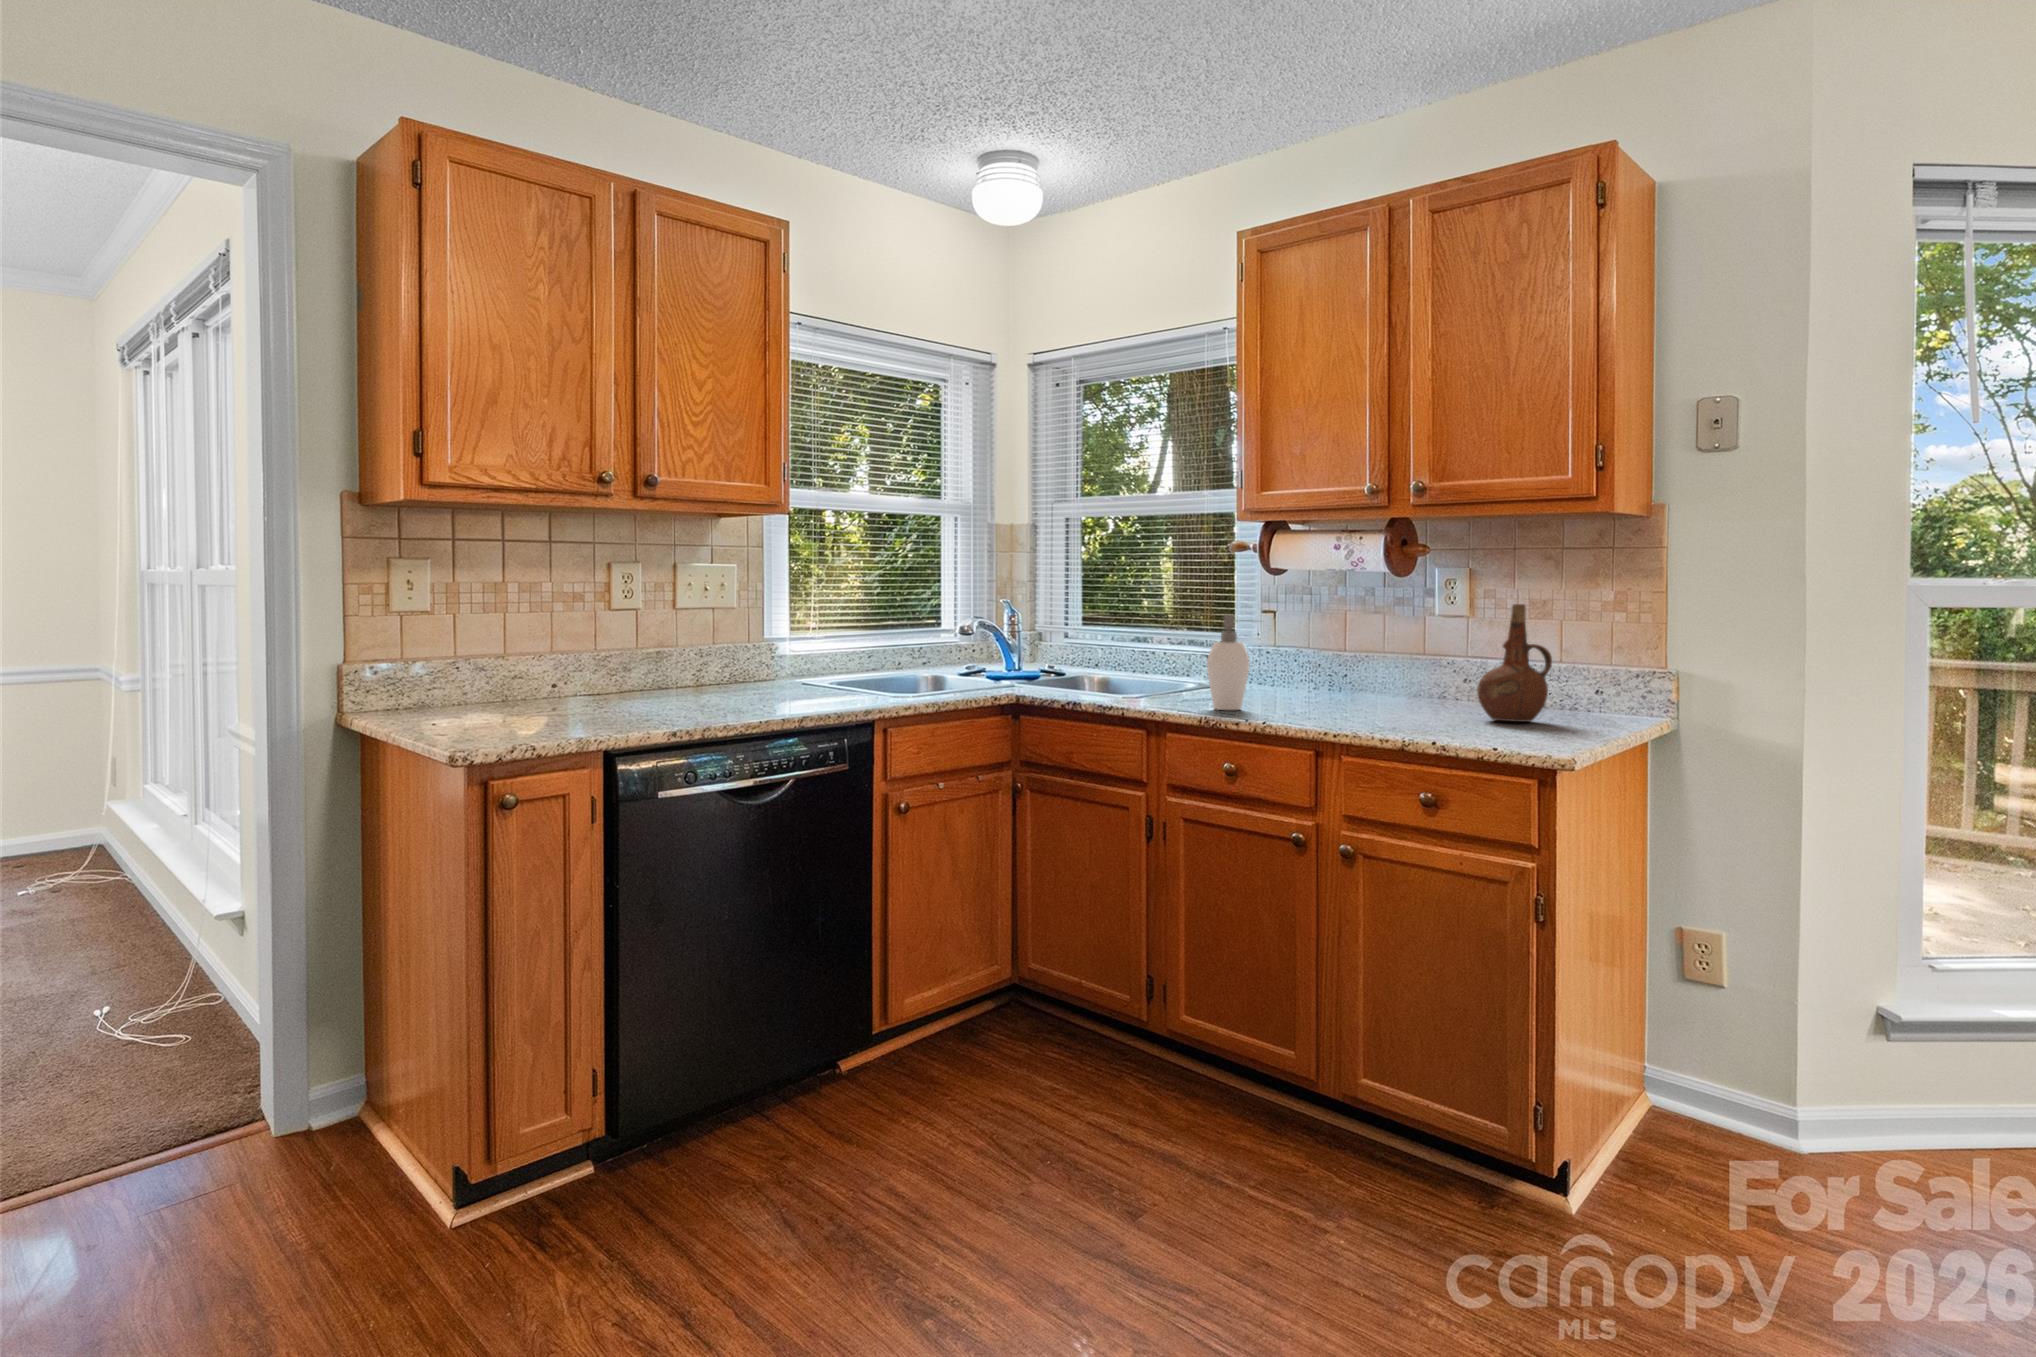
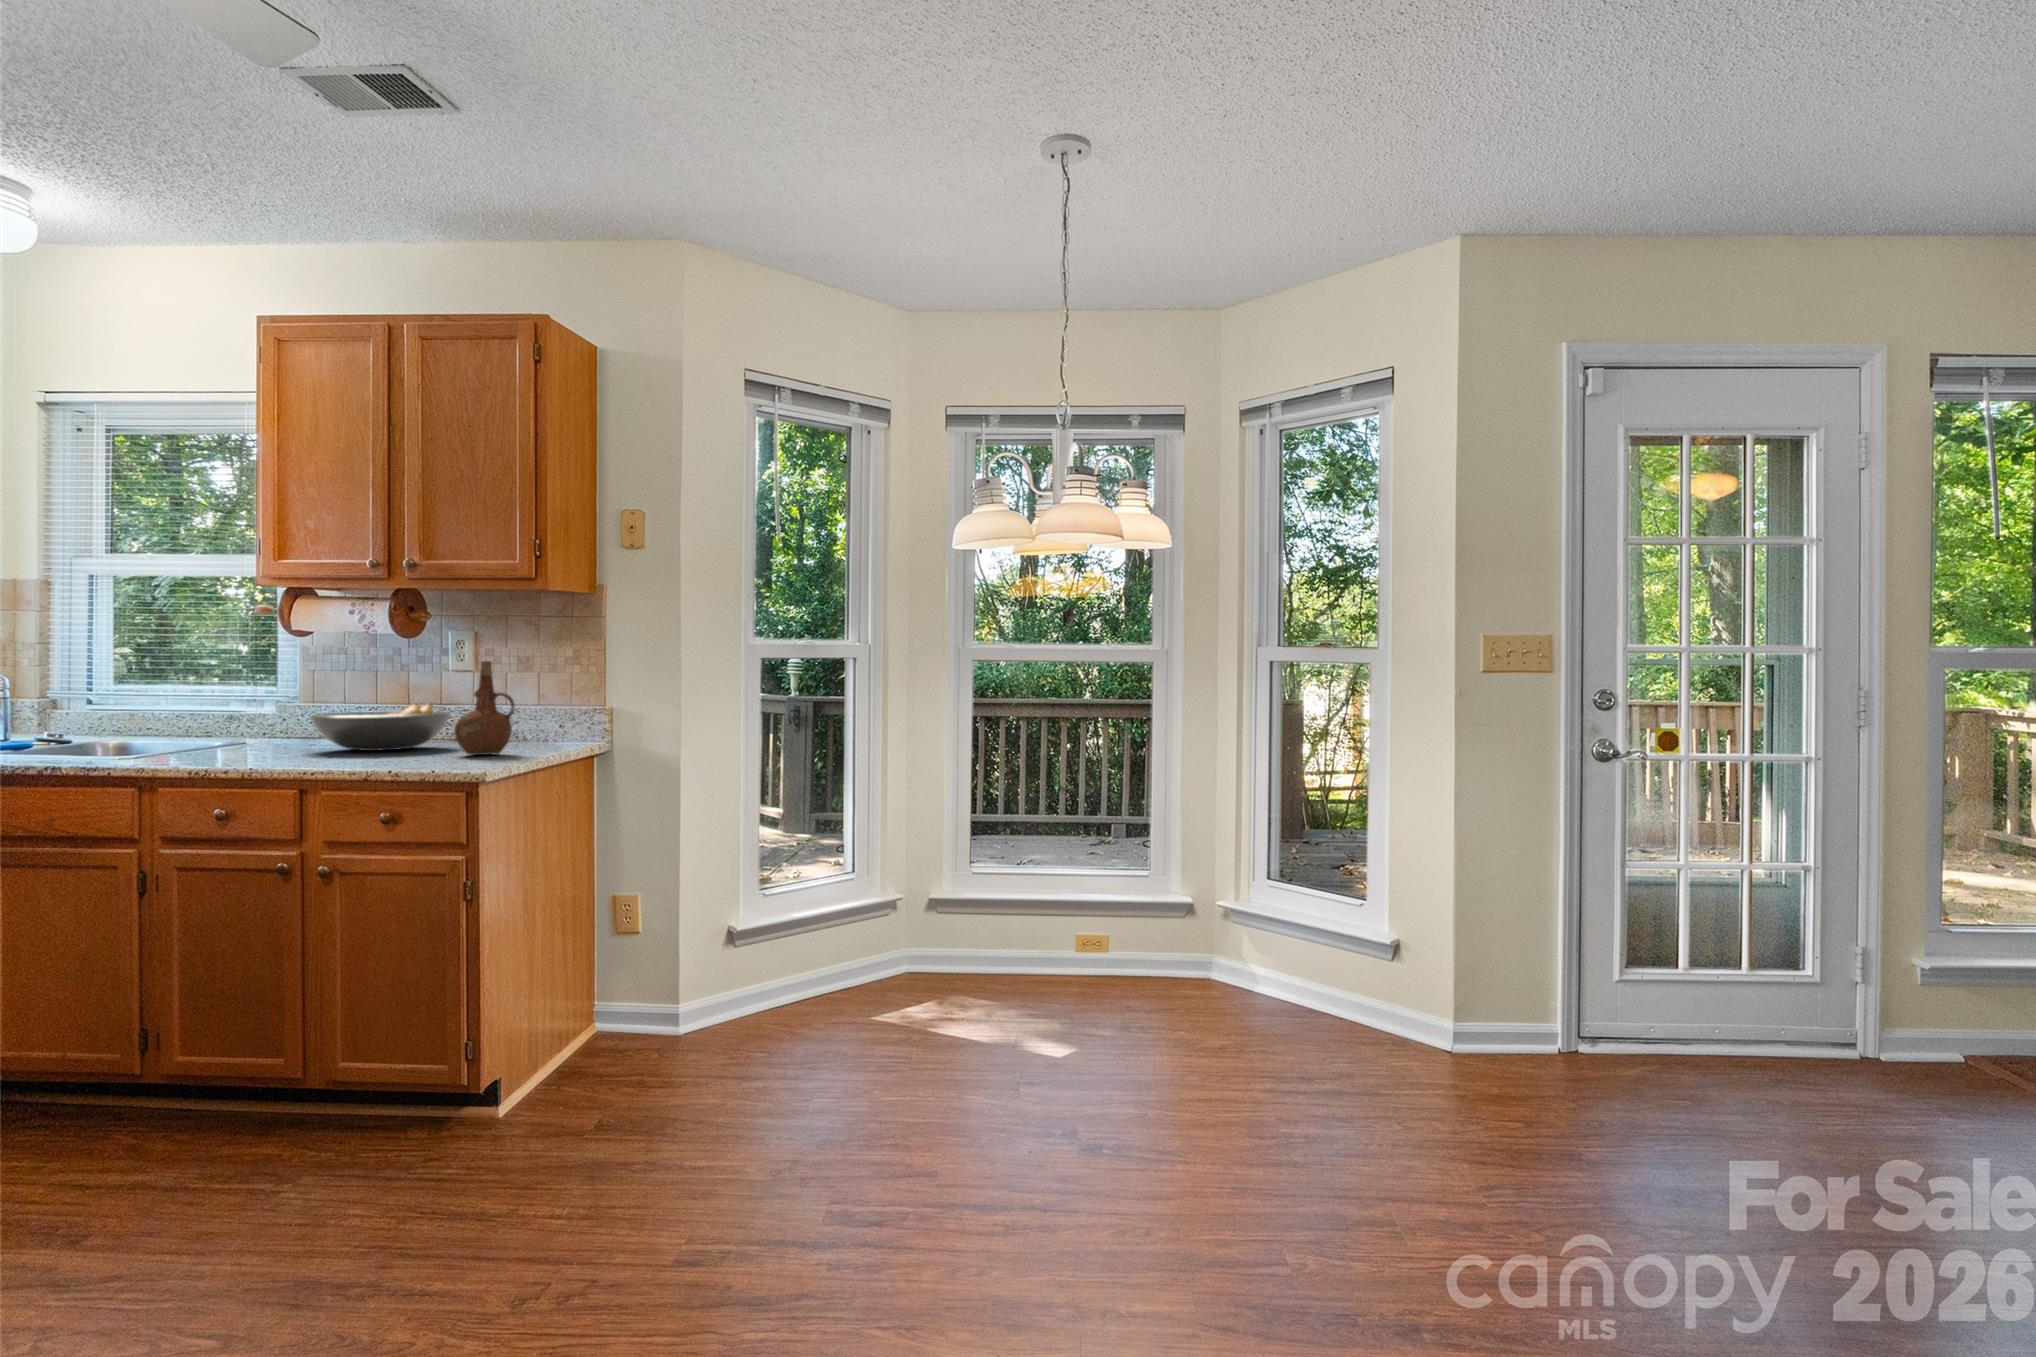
soap dispenser: present [1207,614,1250,710] -> none [199,672,256,760]
fruit bowl: none [1298,652,1448,706] -> present [311,704,451,751]

